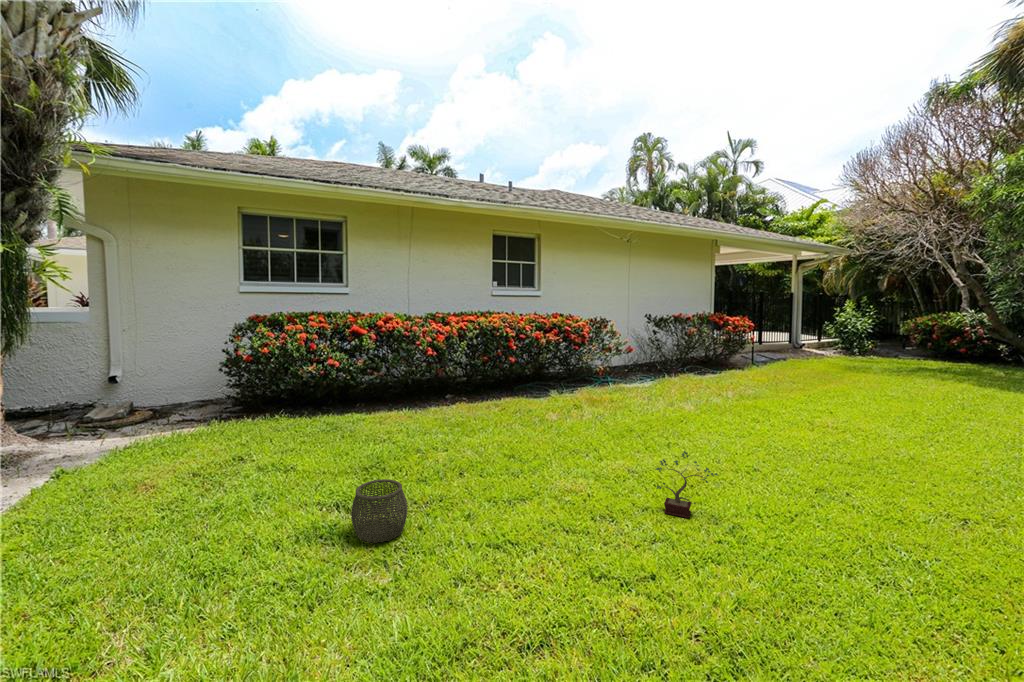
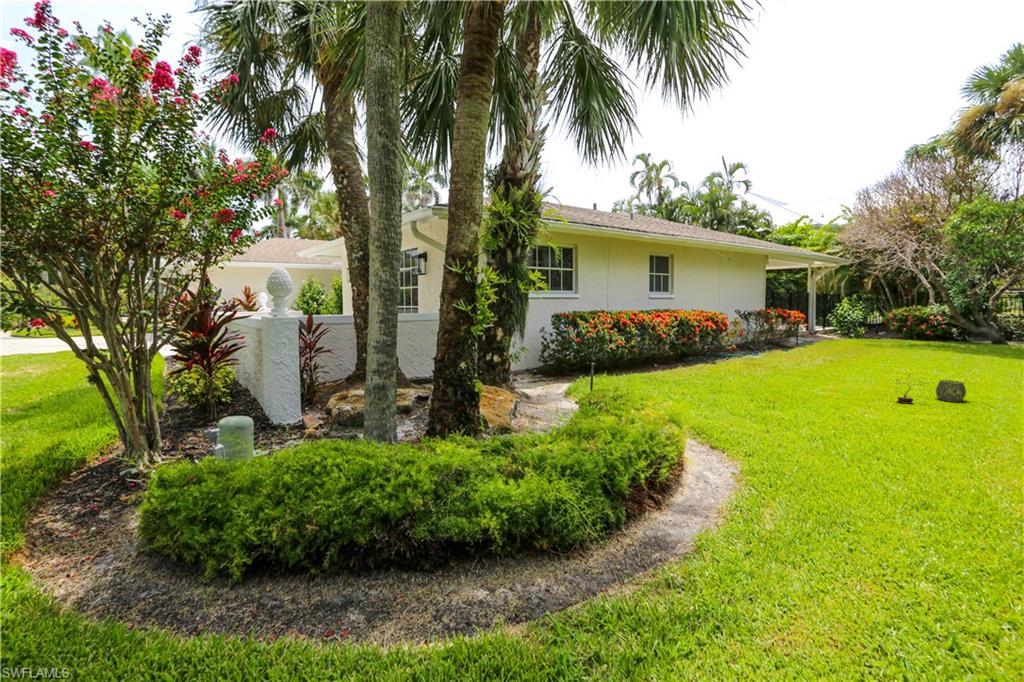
woven basket: present [351,479,408,543] -> present [936,380,966,402]

